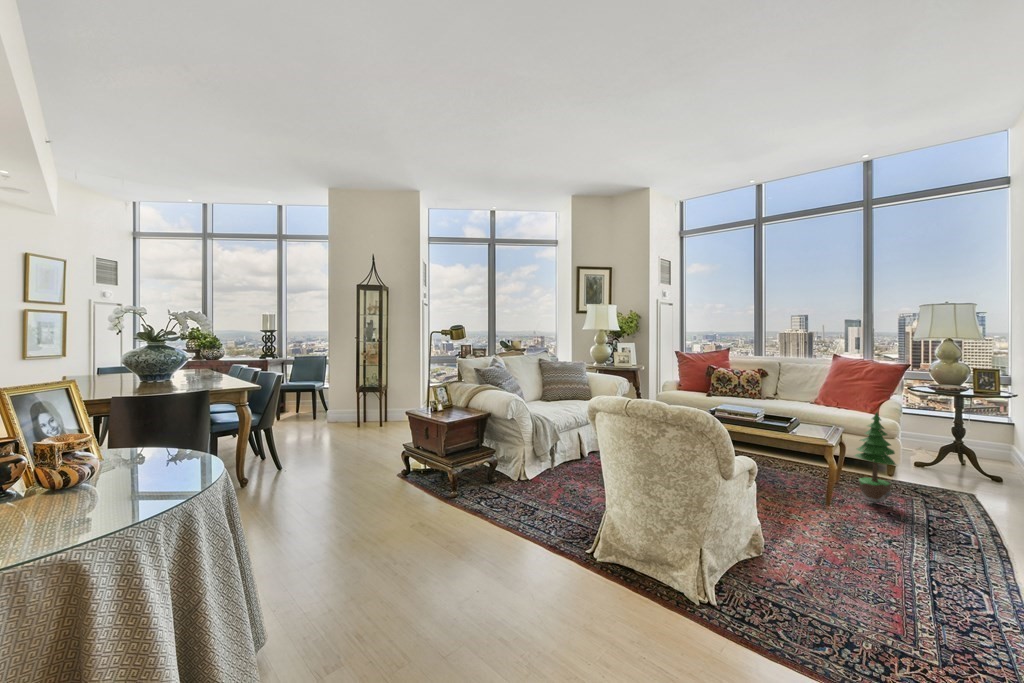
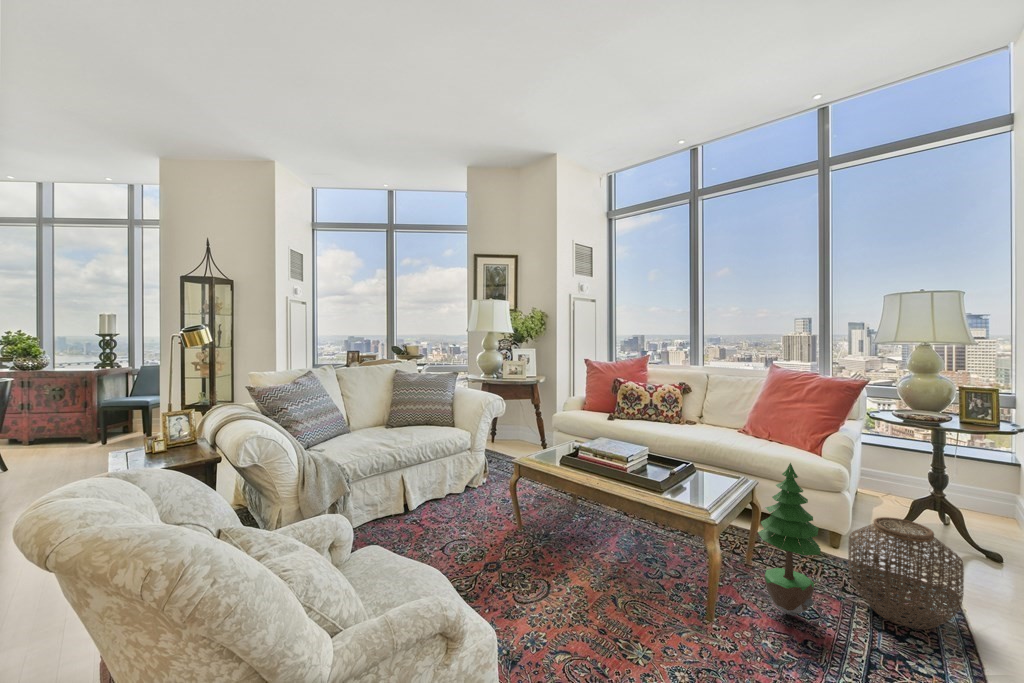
woven basket: none [908,447,982,509] -> present [848,517,964,629]

